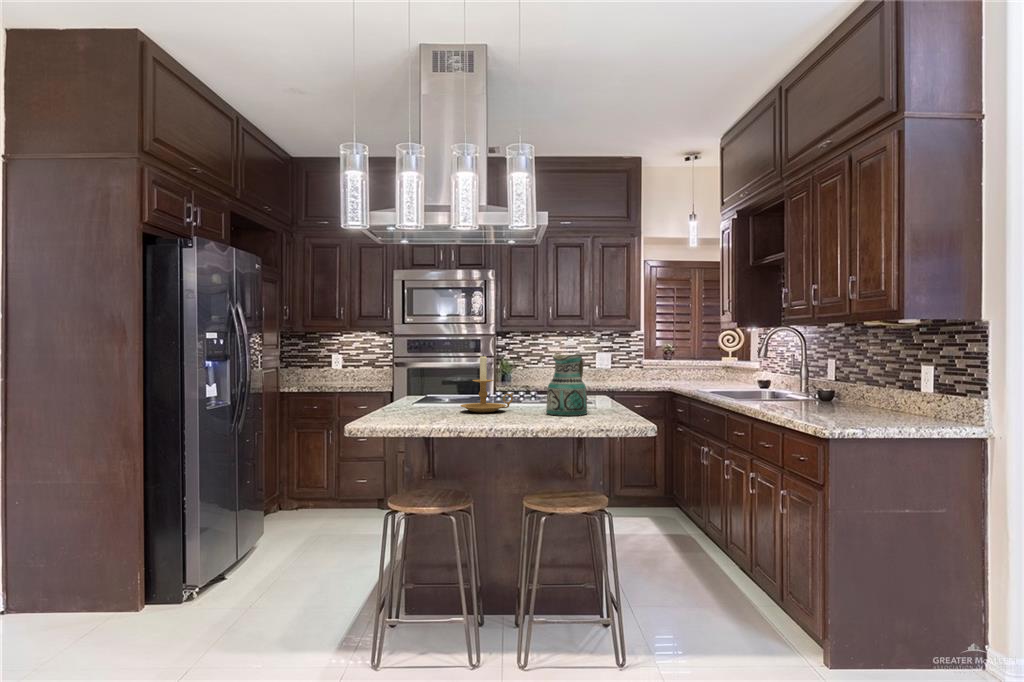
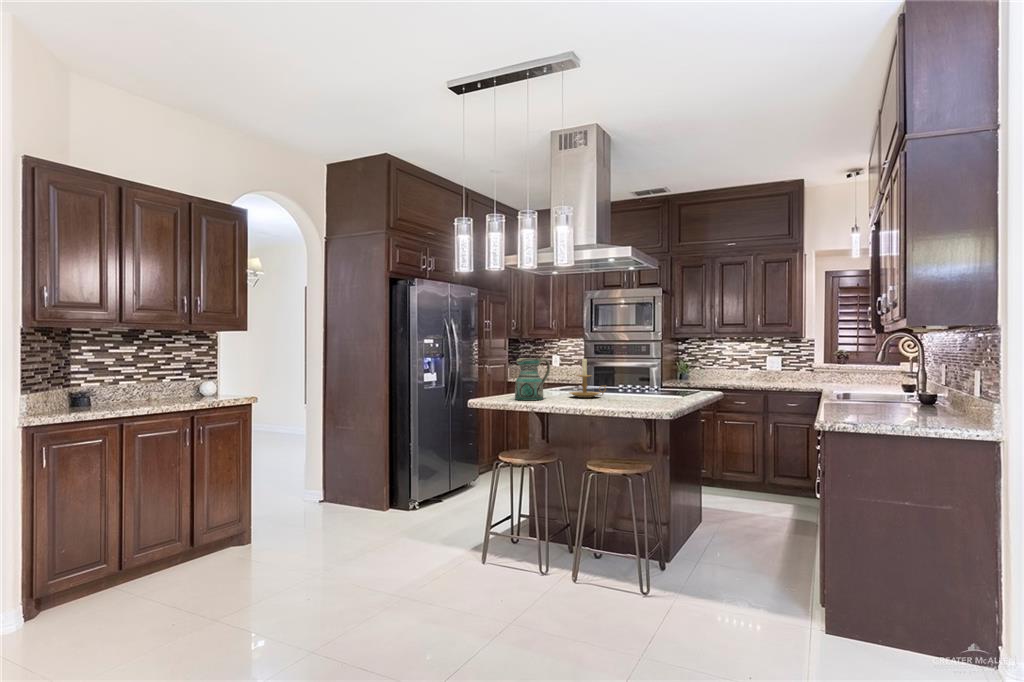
ceramic pitcher: present [546,353,587,416] -> present [515,357,550,401]

